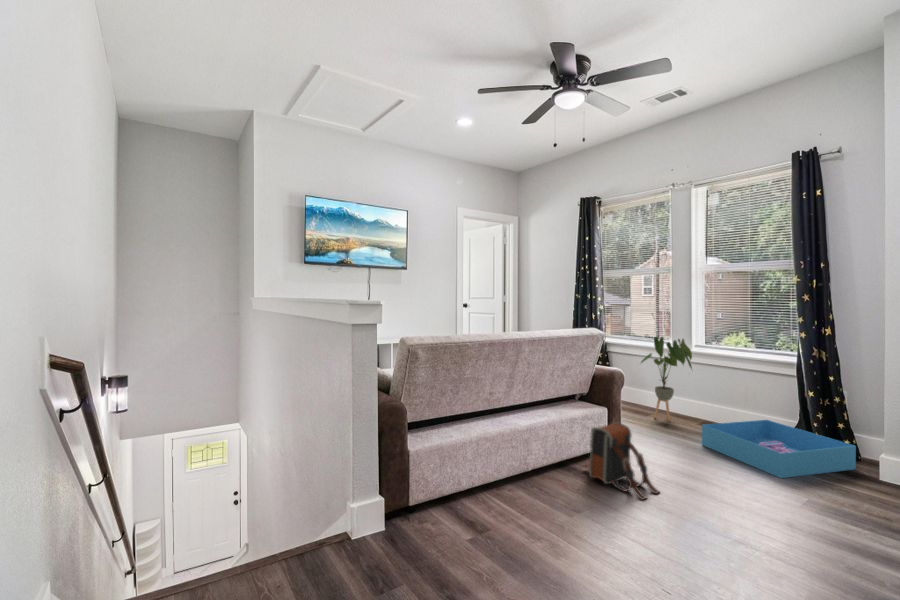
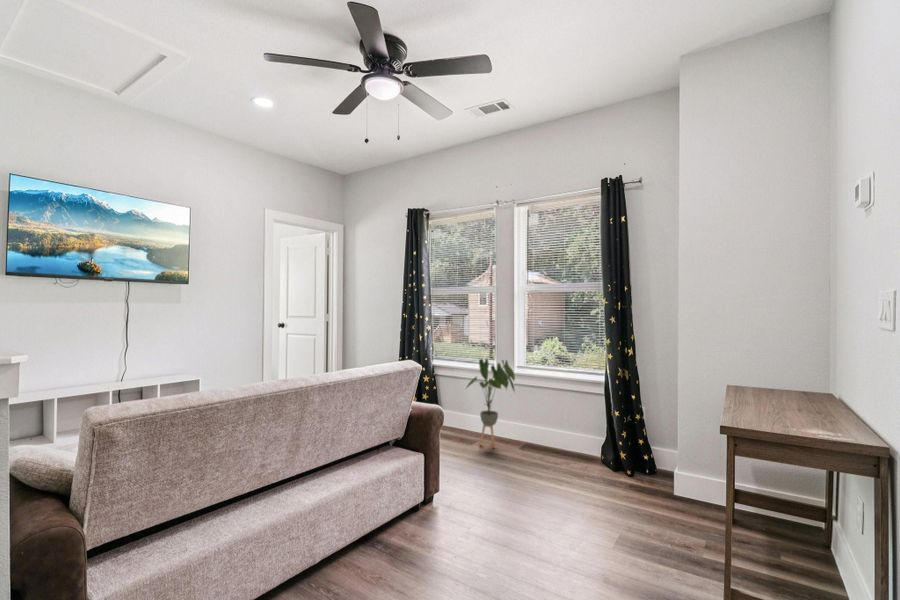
storage bin: present [702,420,856,478] -> none [524,440,654,512]
backpack: present [585,422,659,500] -> none [394,475,481,579]

